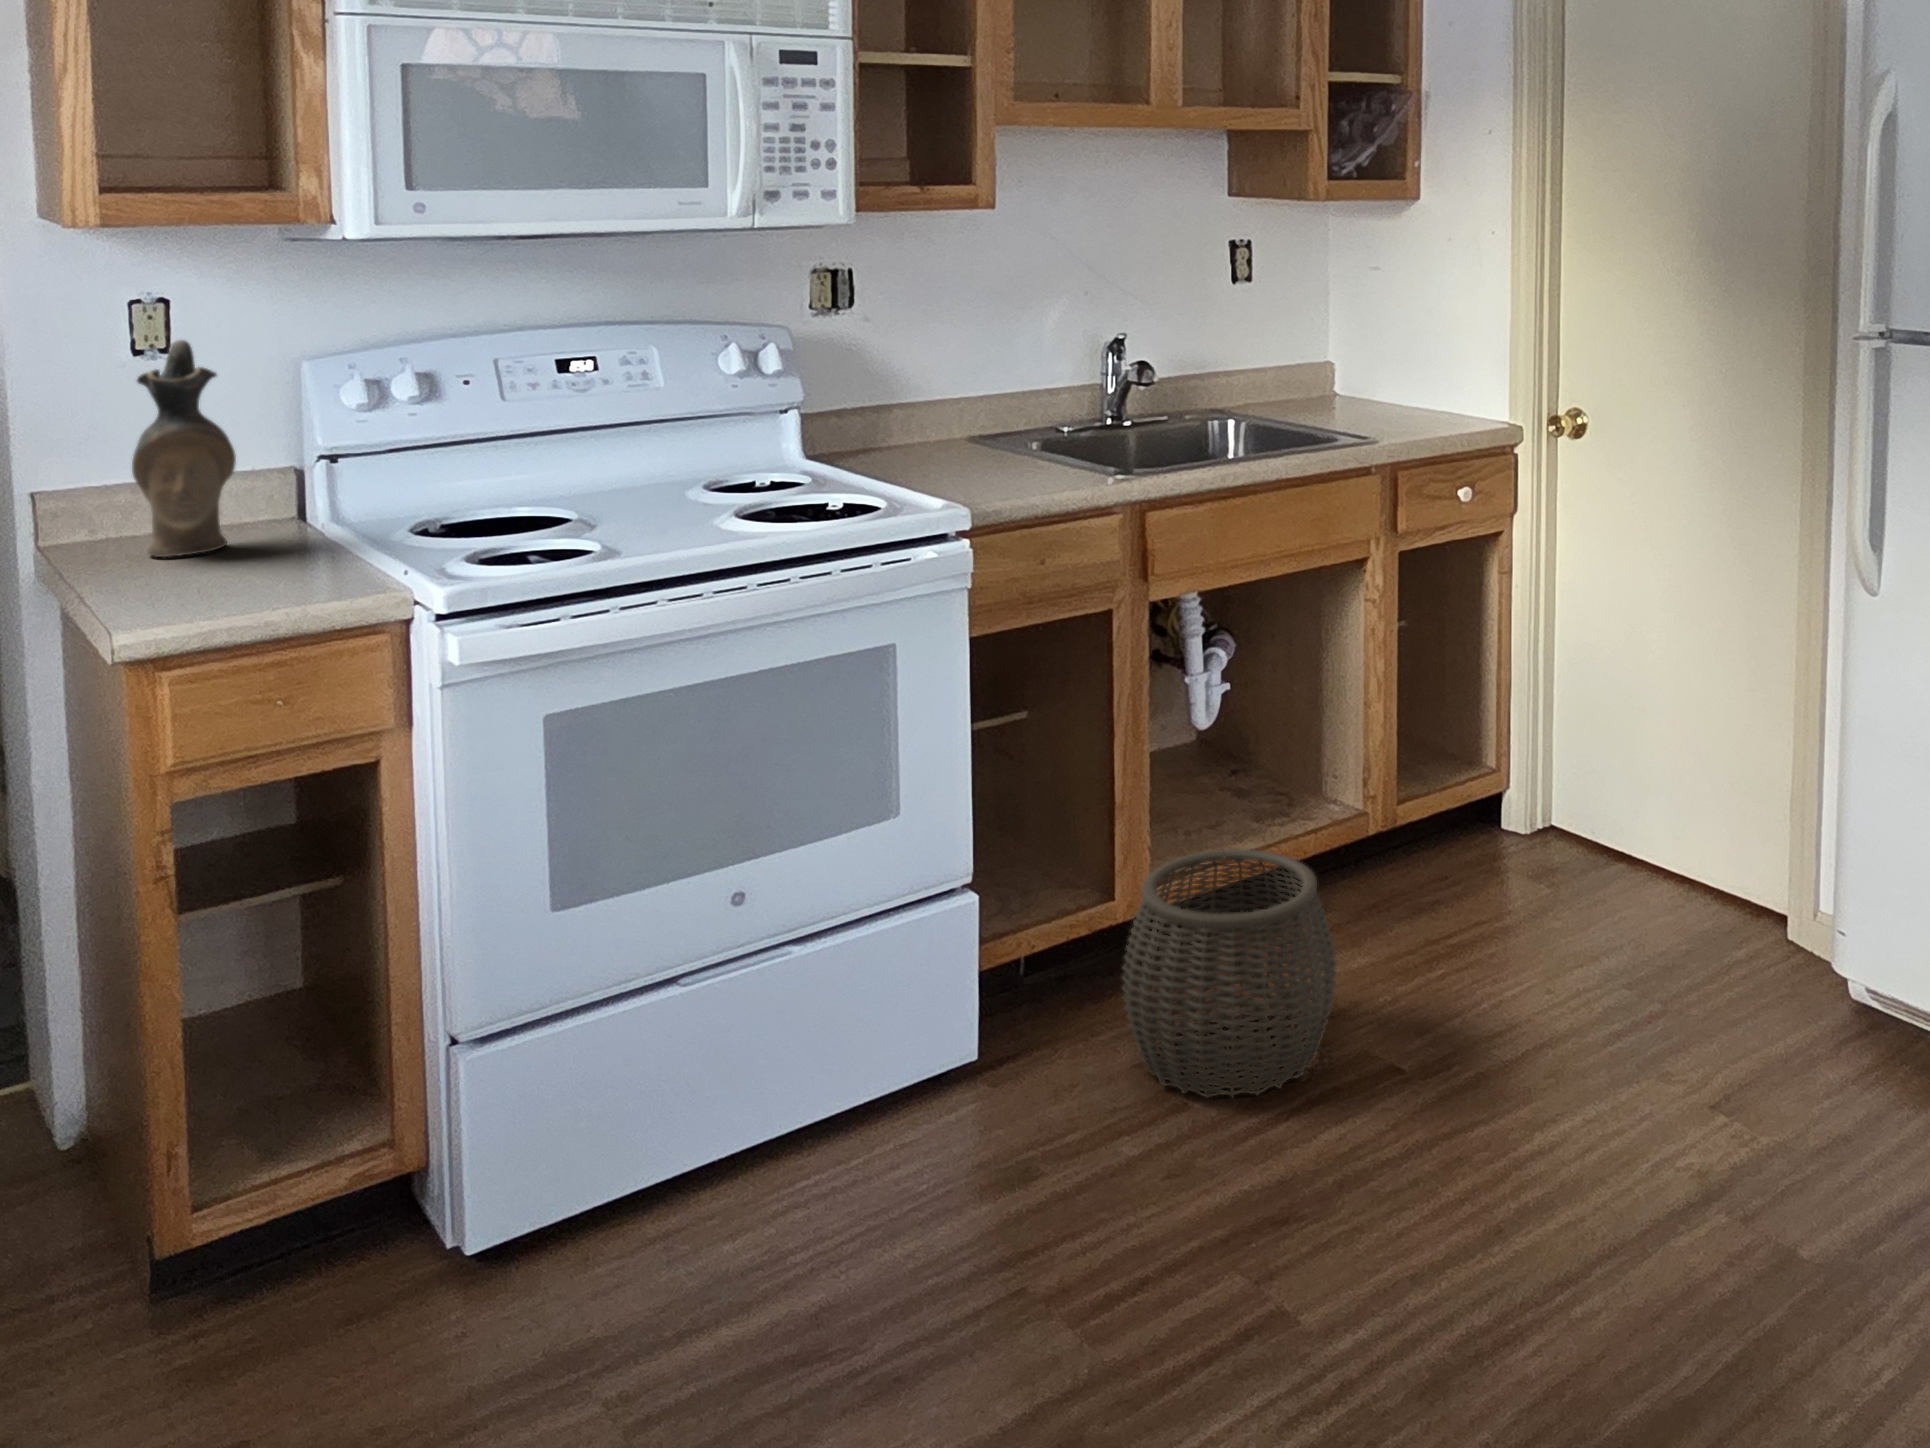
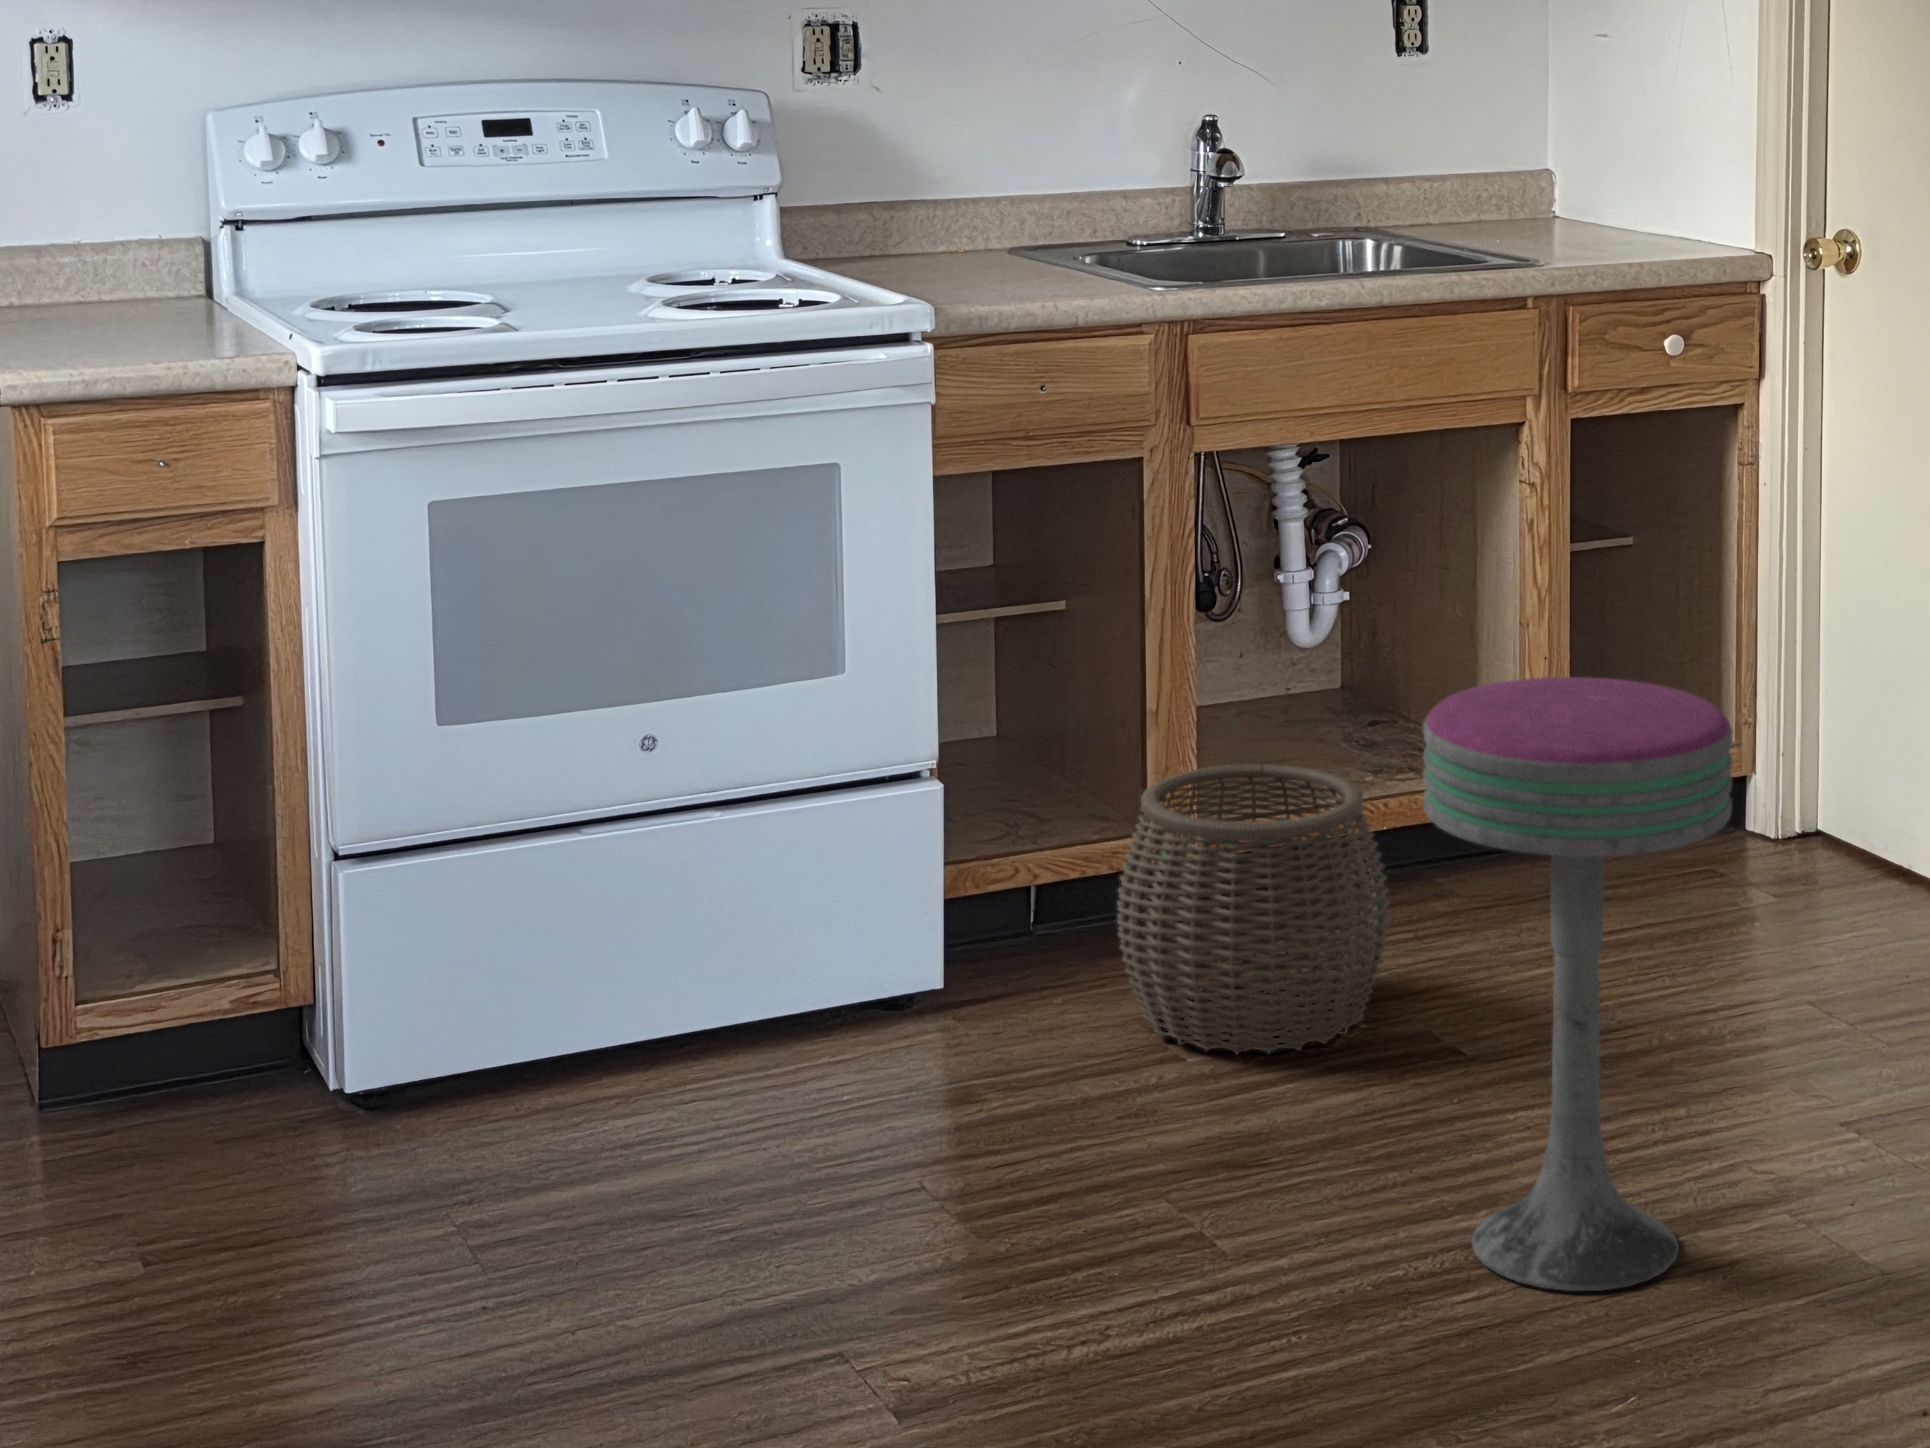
ceramic pitcher: present [132,340,236,557] -> none [27,82,131,322]
bar stool: none [1466,808,1717,1334] -> present [1423,677,1733,1291]

